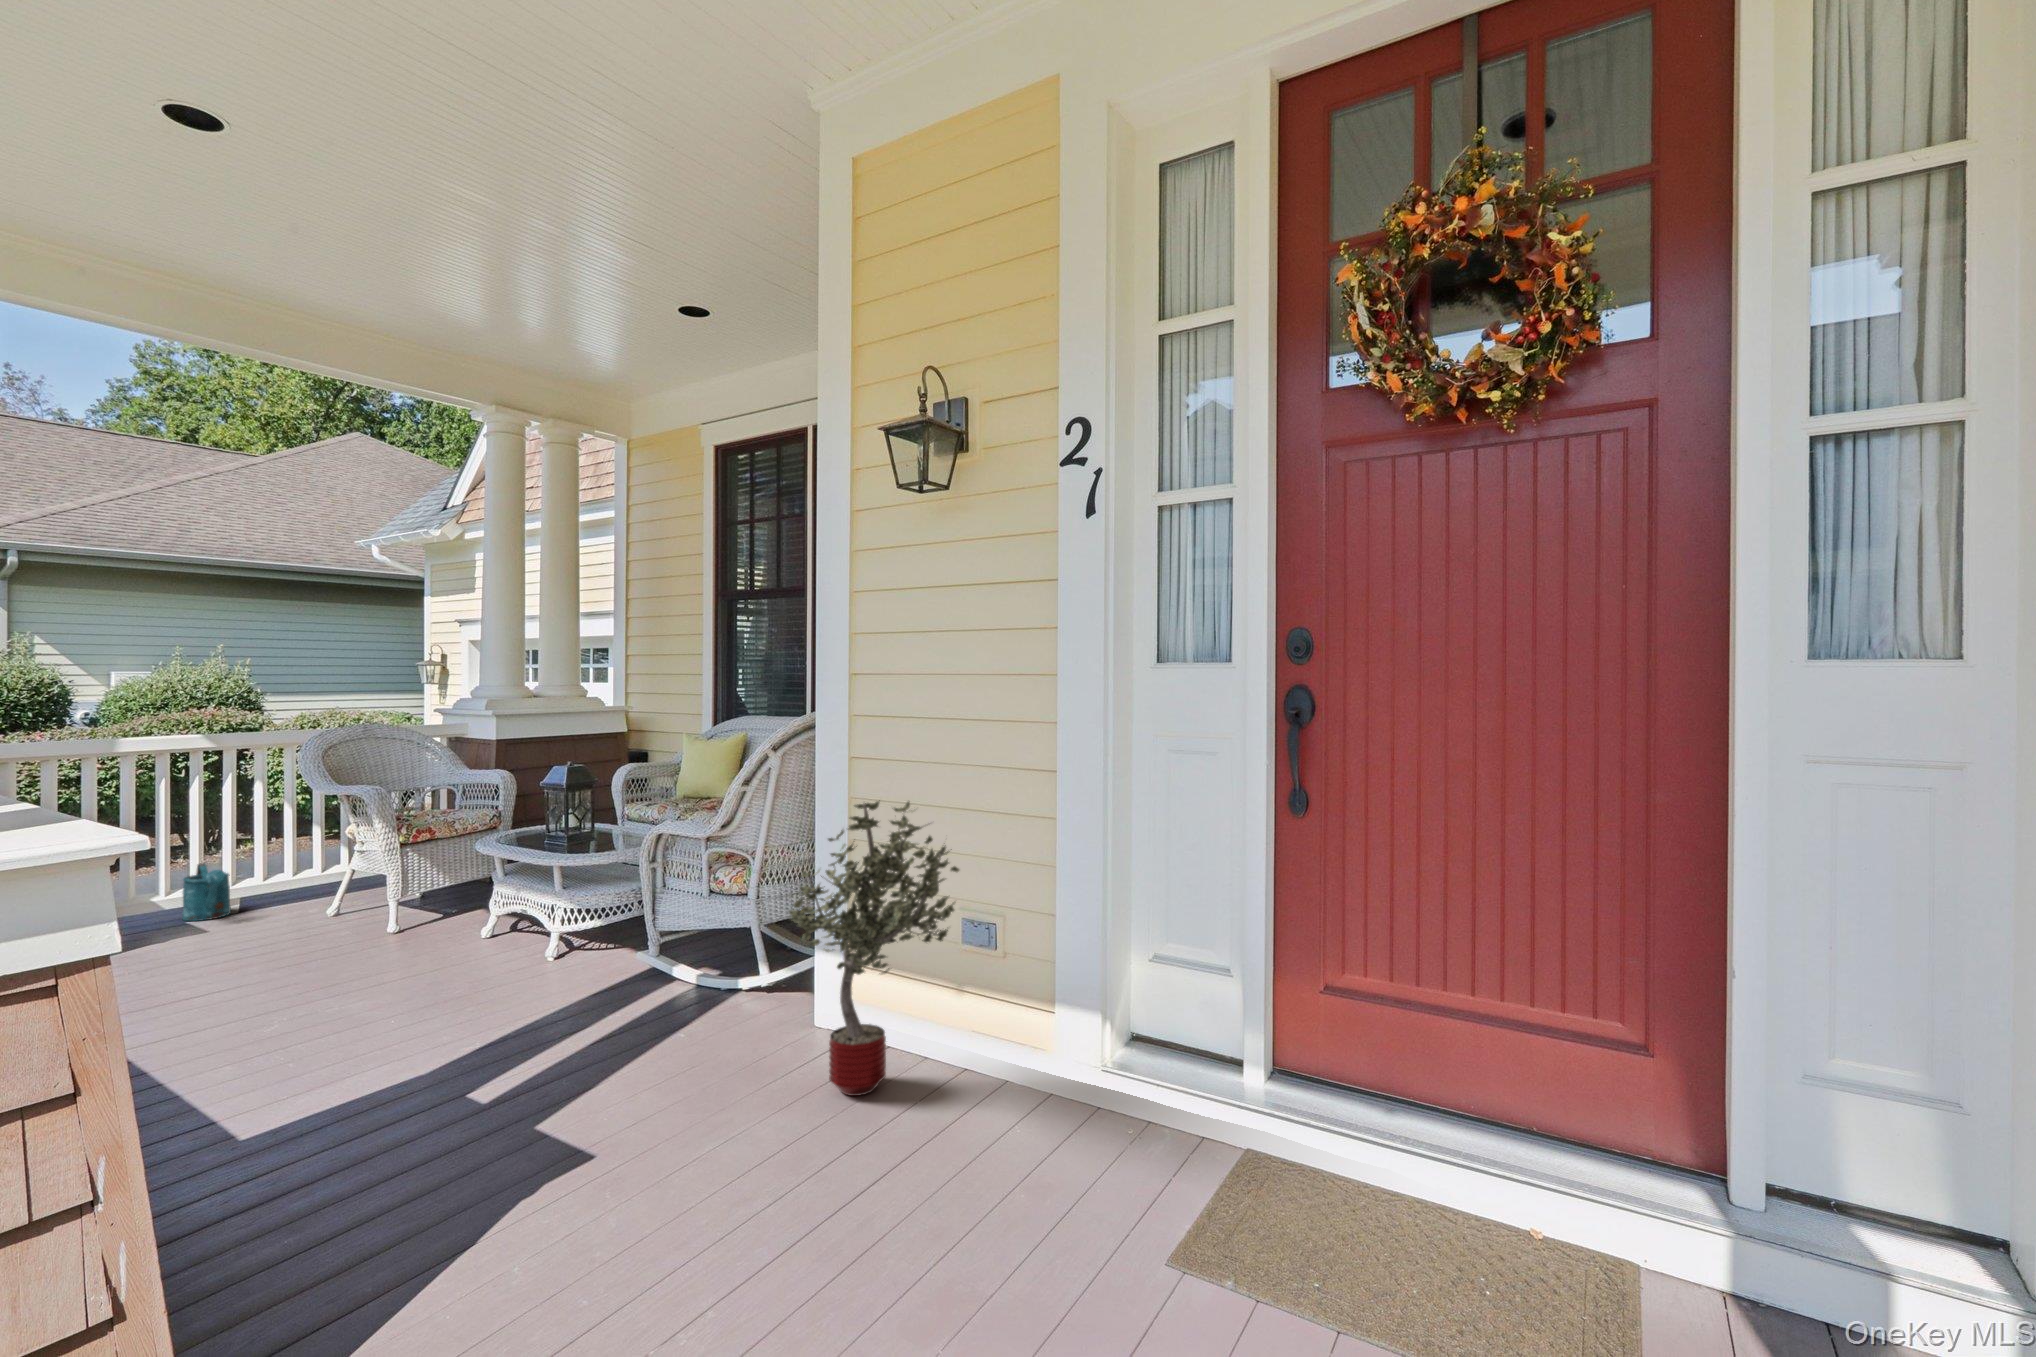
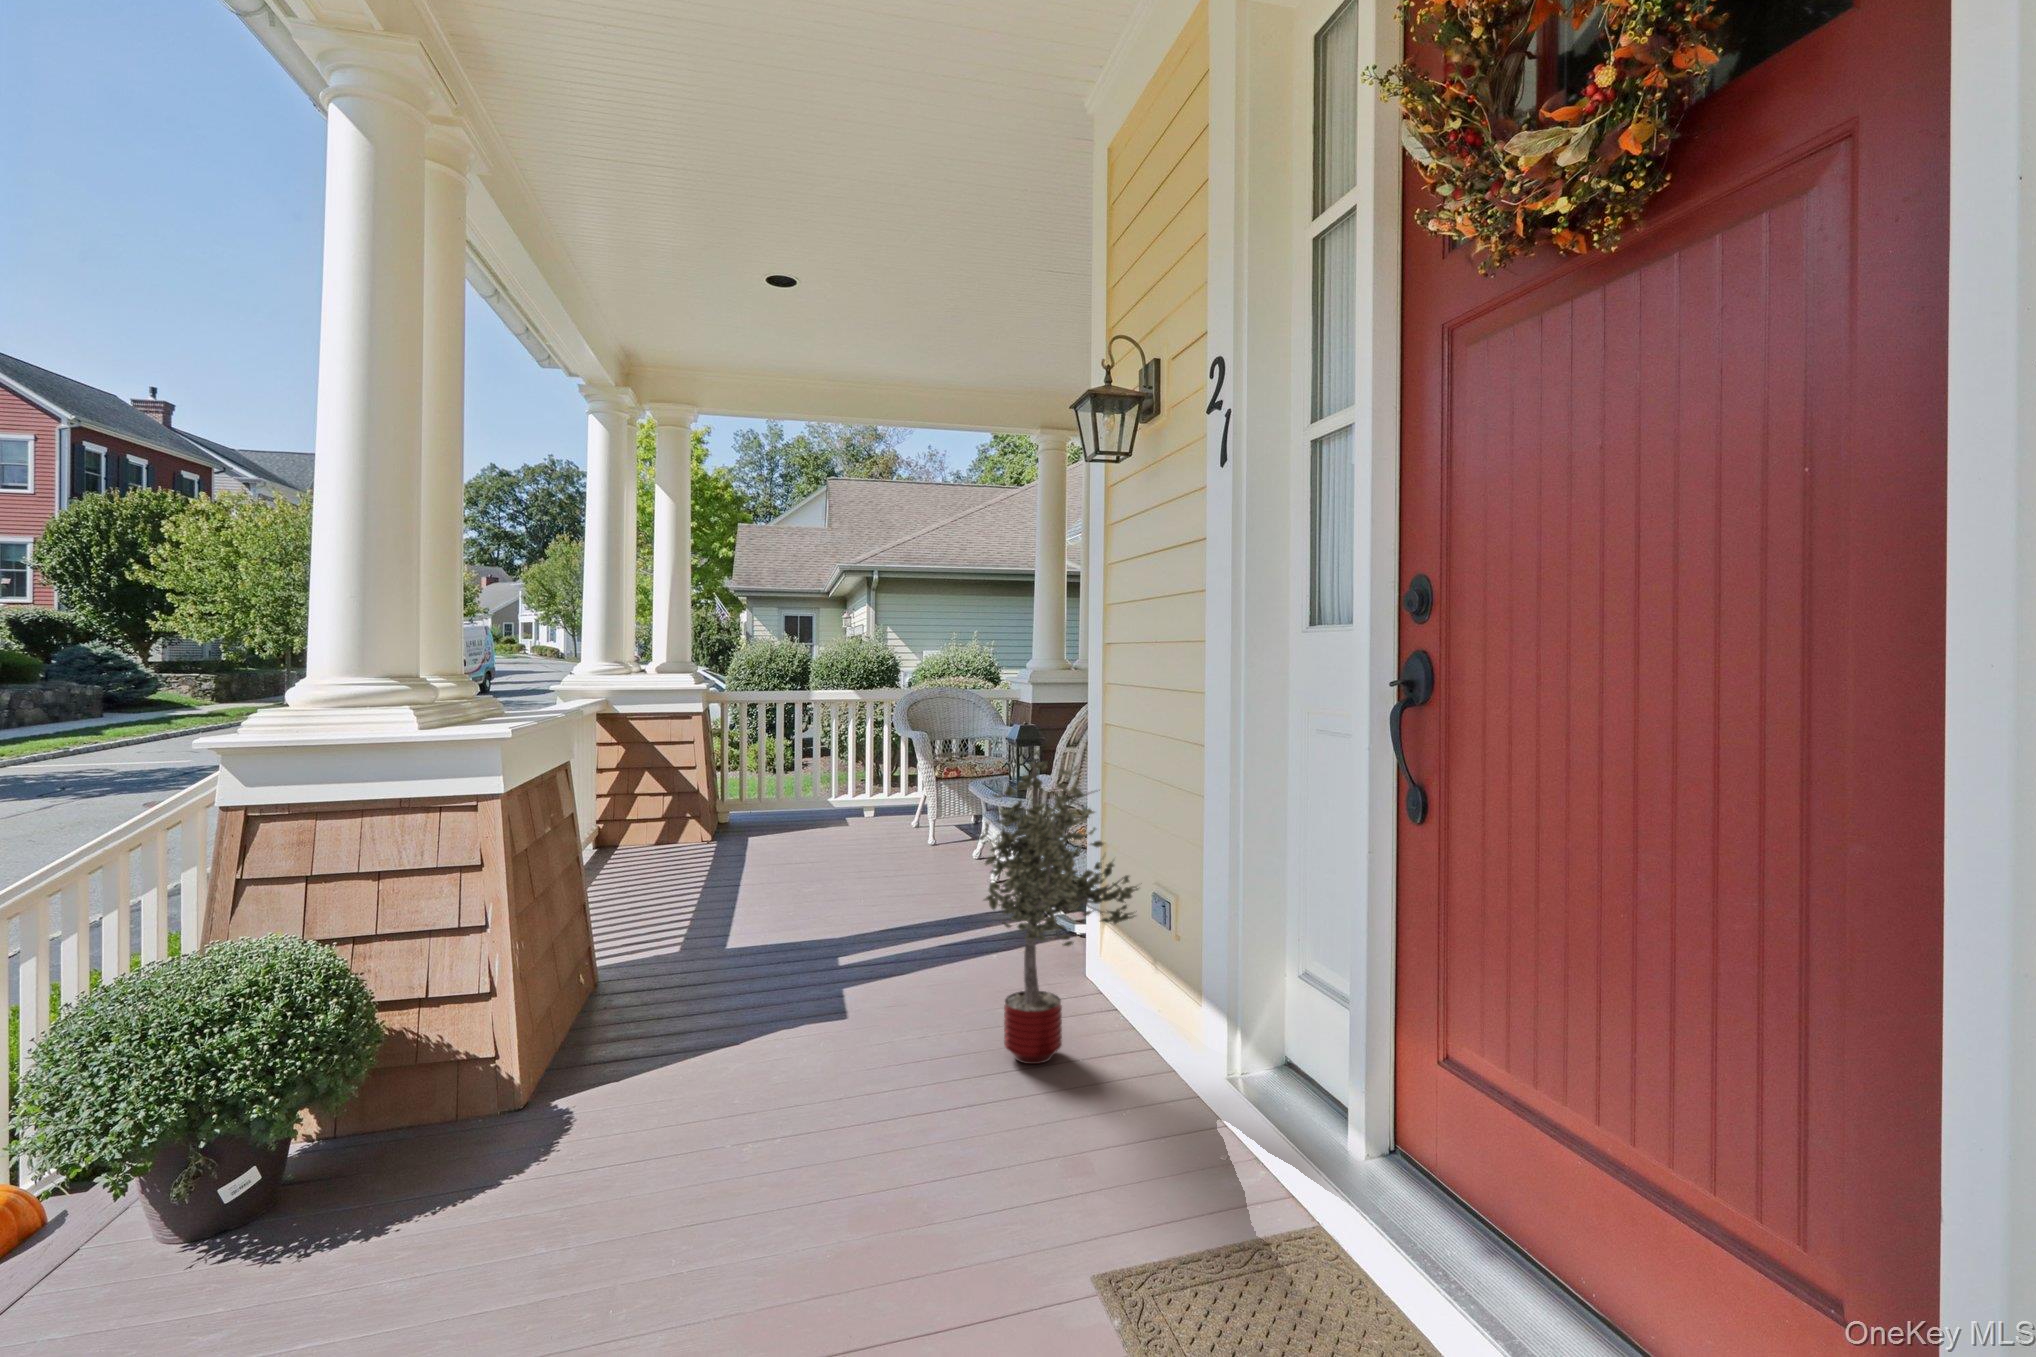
watering can: present [182,863,231,921] -> none [844,779,870,818]

